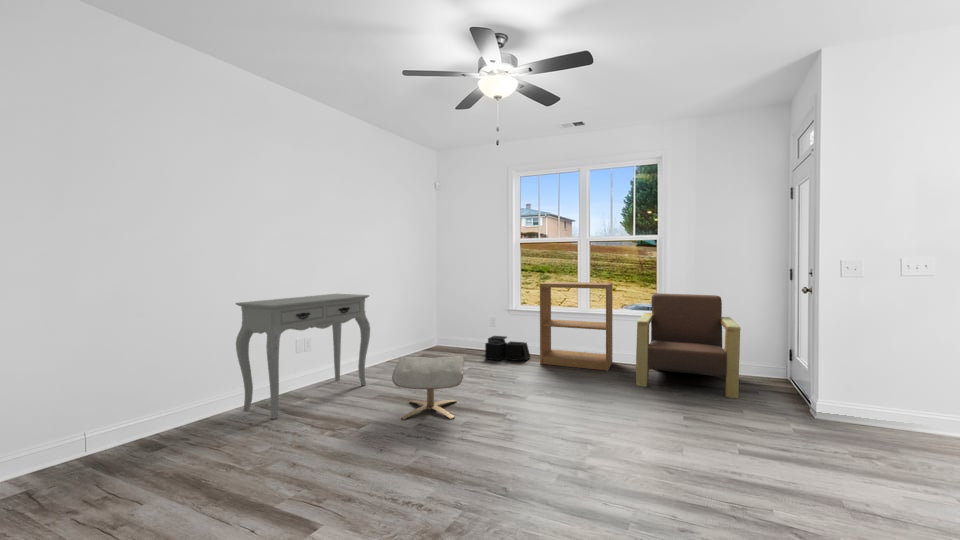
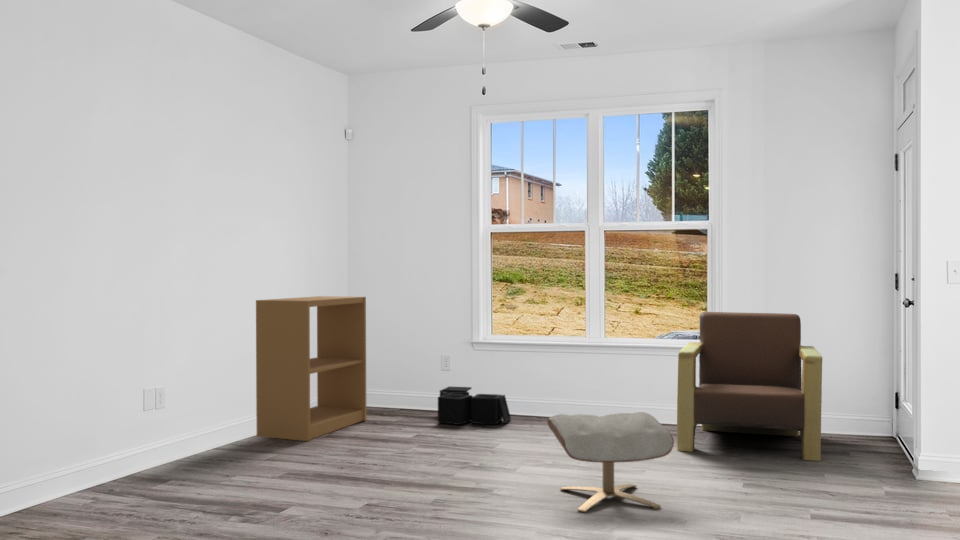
bookshelf: present [540,282,613,371] -> present [256,296,366,441]
console table: present [236,294,370,419] -> none [54,314,260,508]
ottoman: present [392,356,464,419] -> present [547,412,674,512]

